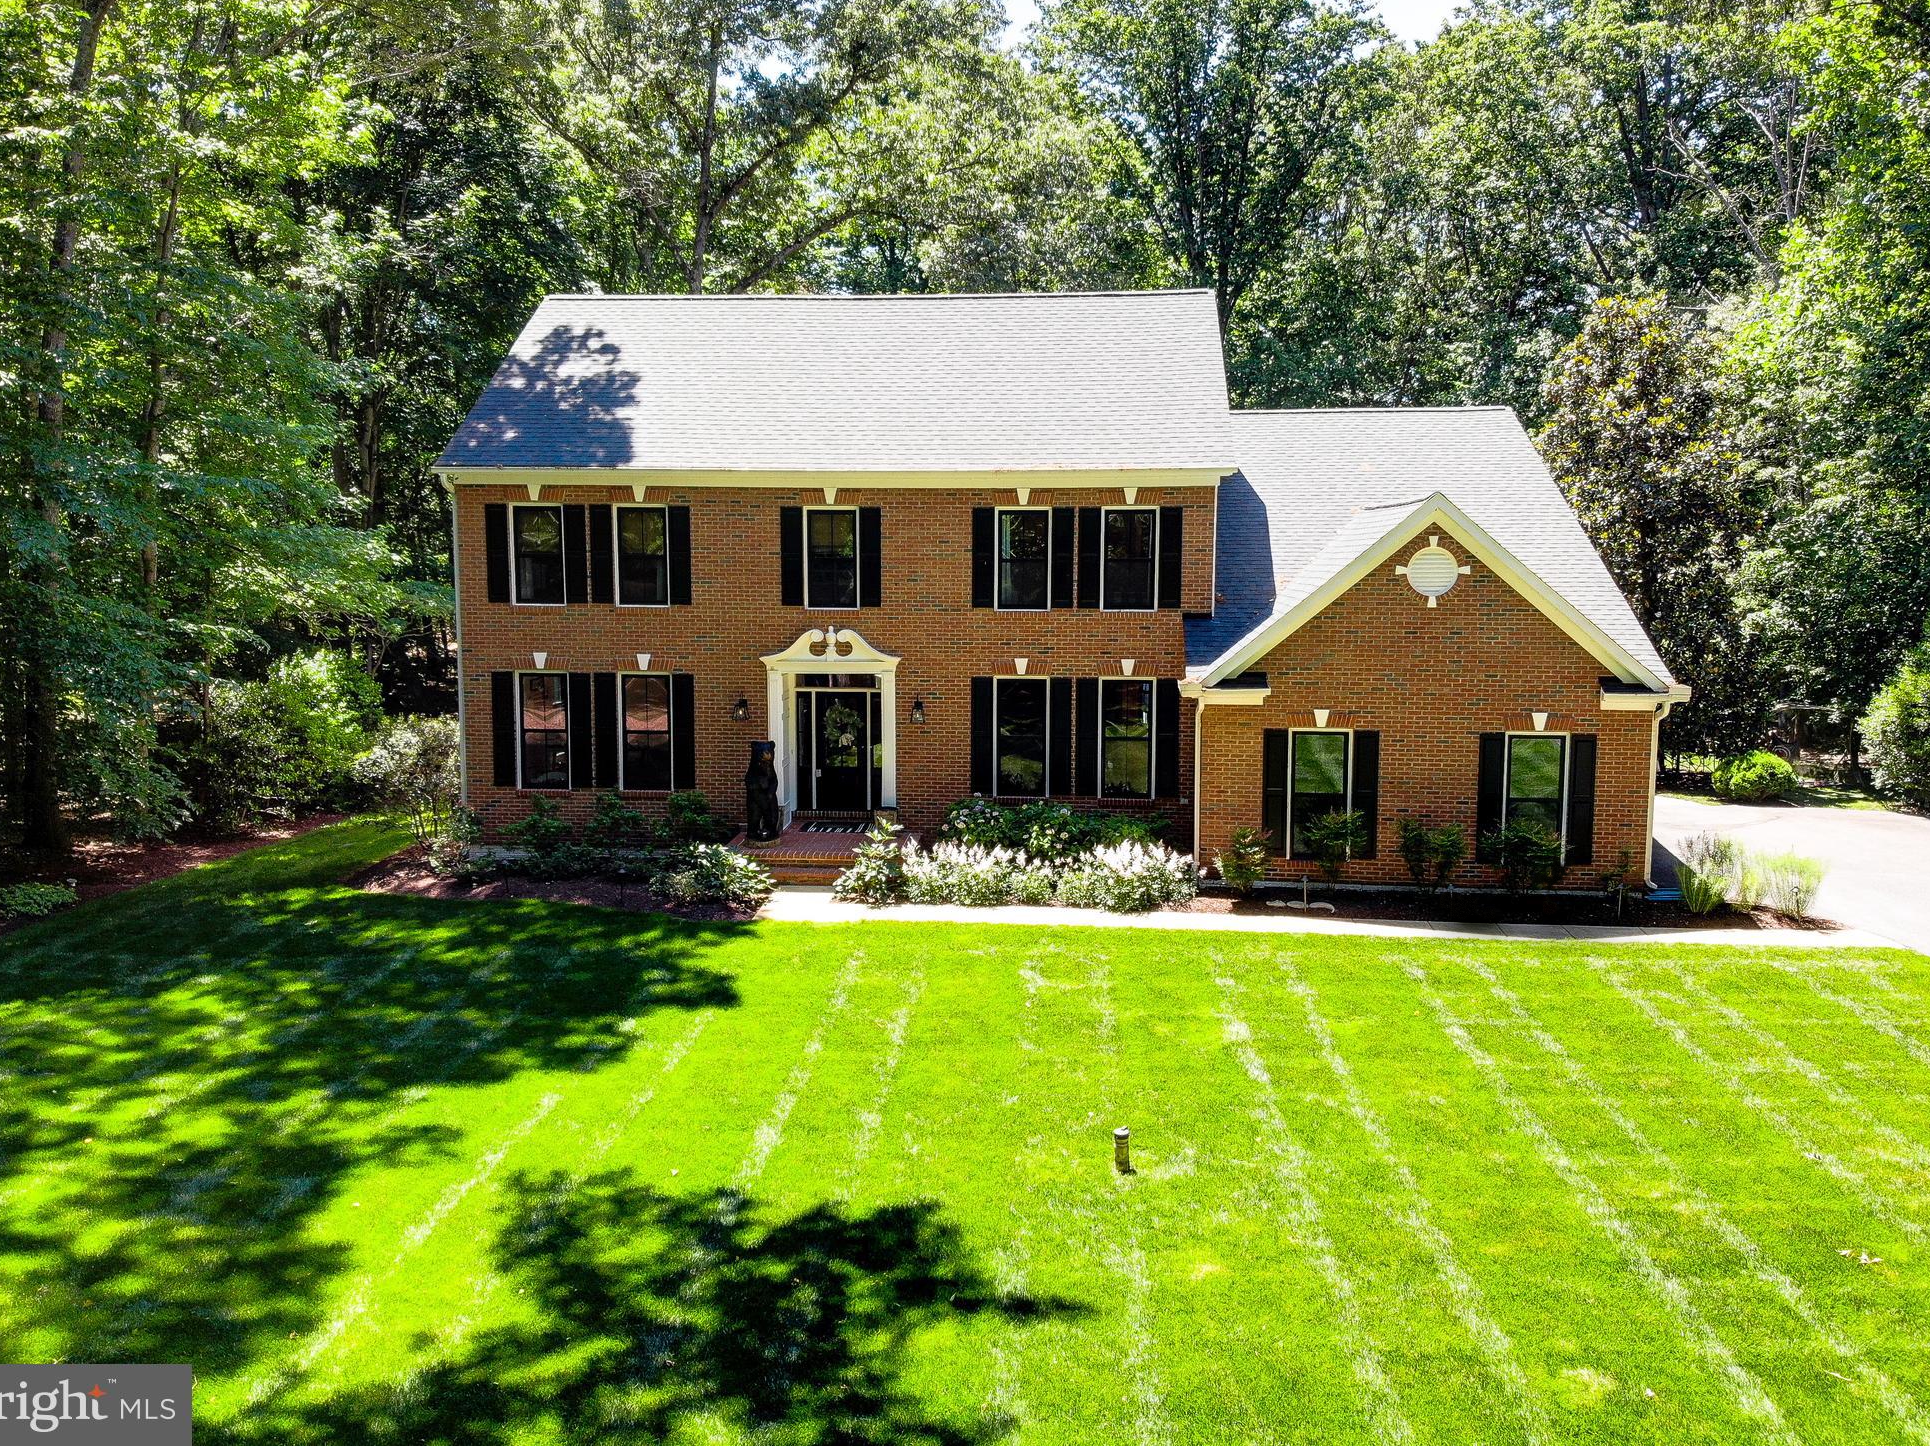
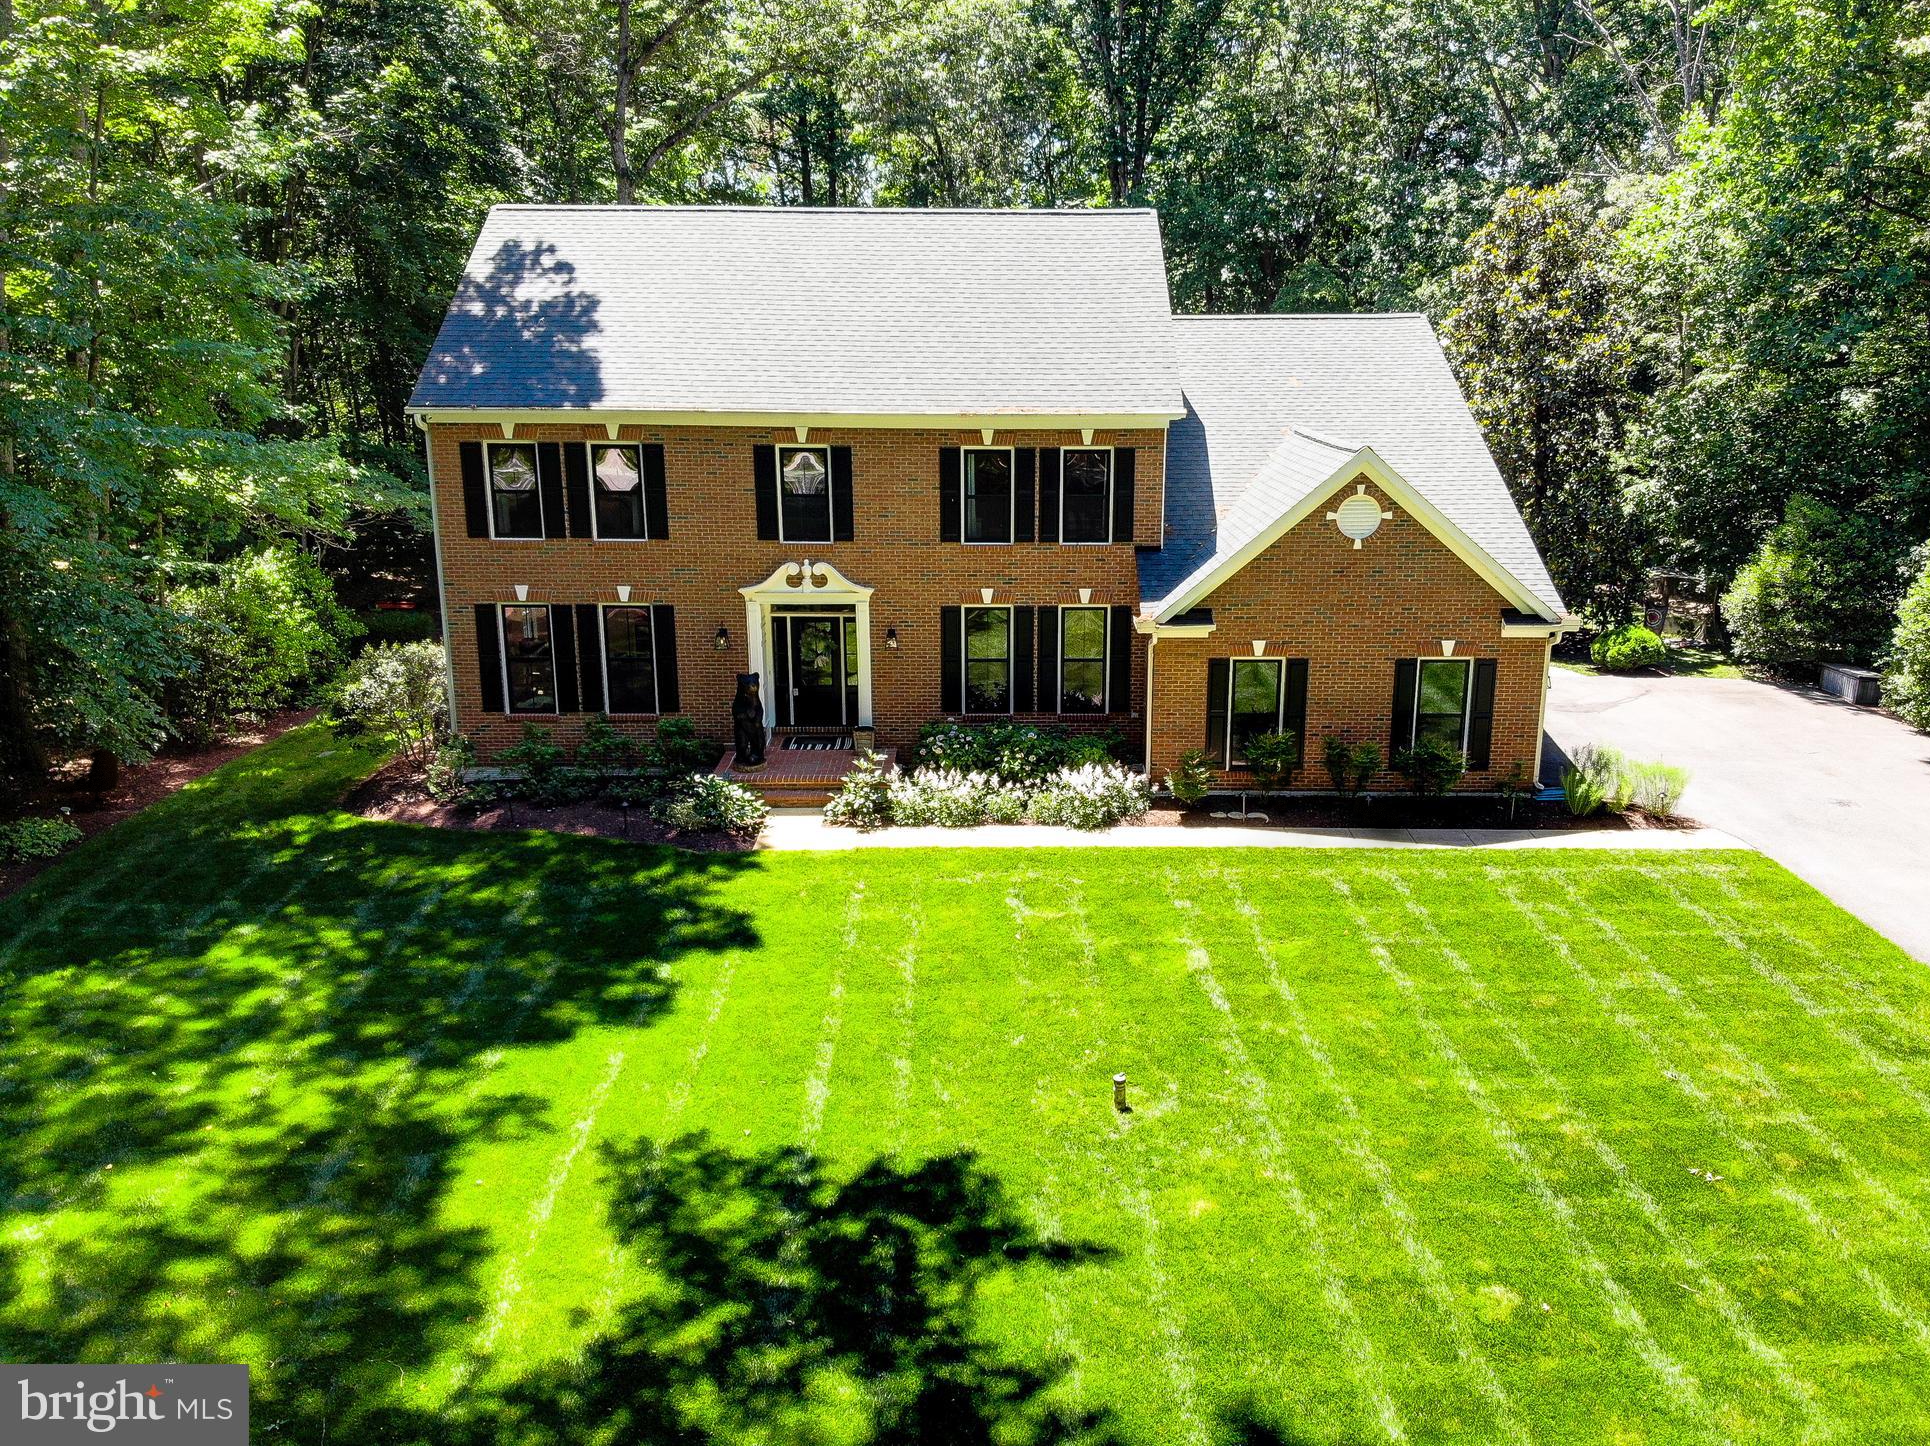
lounge chair: none [66,798,138,866] -> present [54,748,119,805]
potted tree: present [1531,851,1574,915] -> present [1262,761,1305,812]

